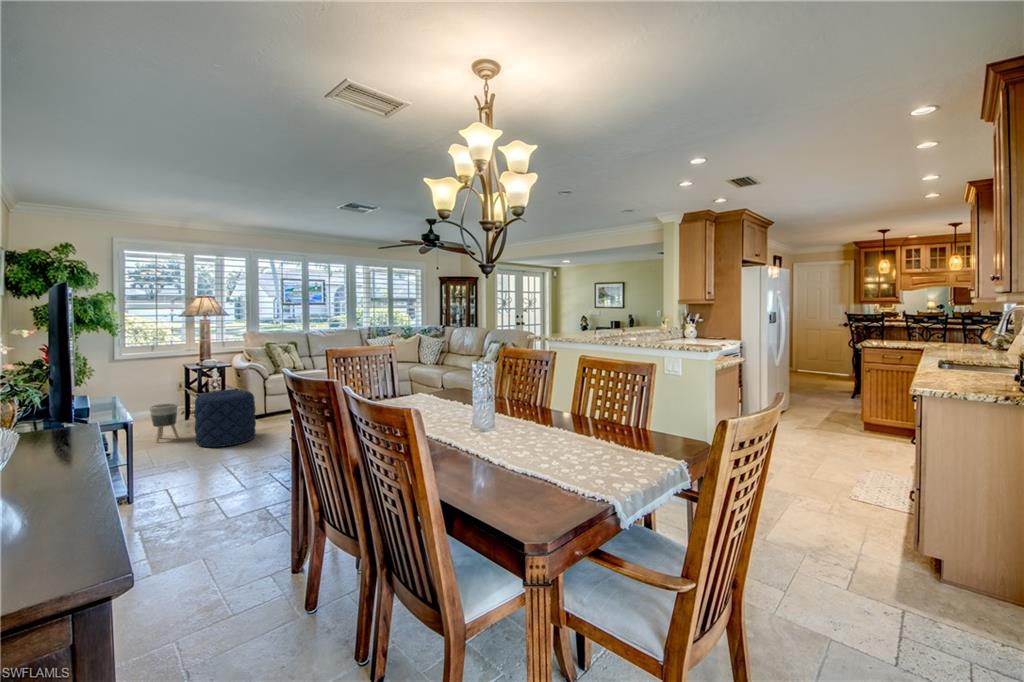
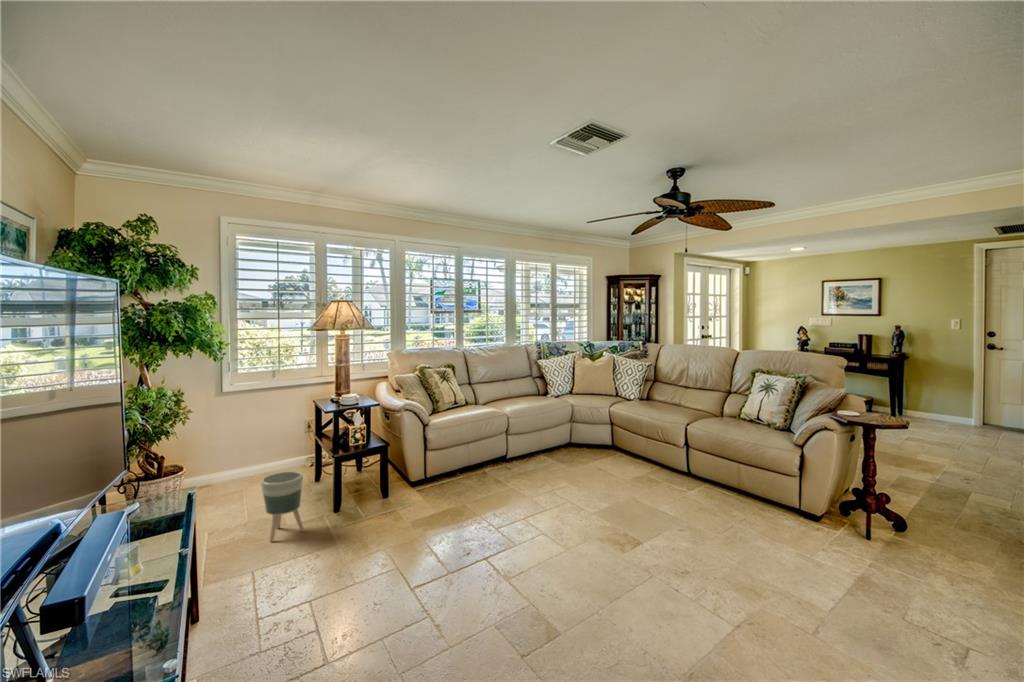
pouf: present [194,390,256,447] -> none [327,453,422,566]

